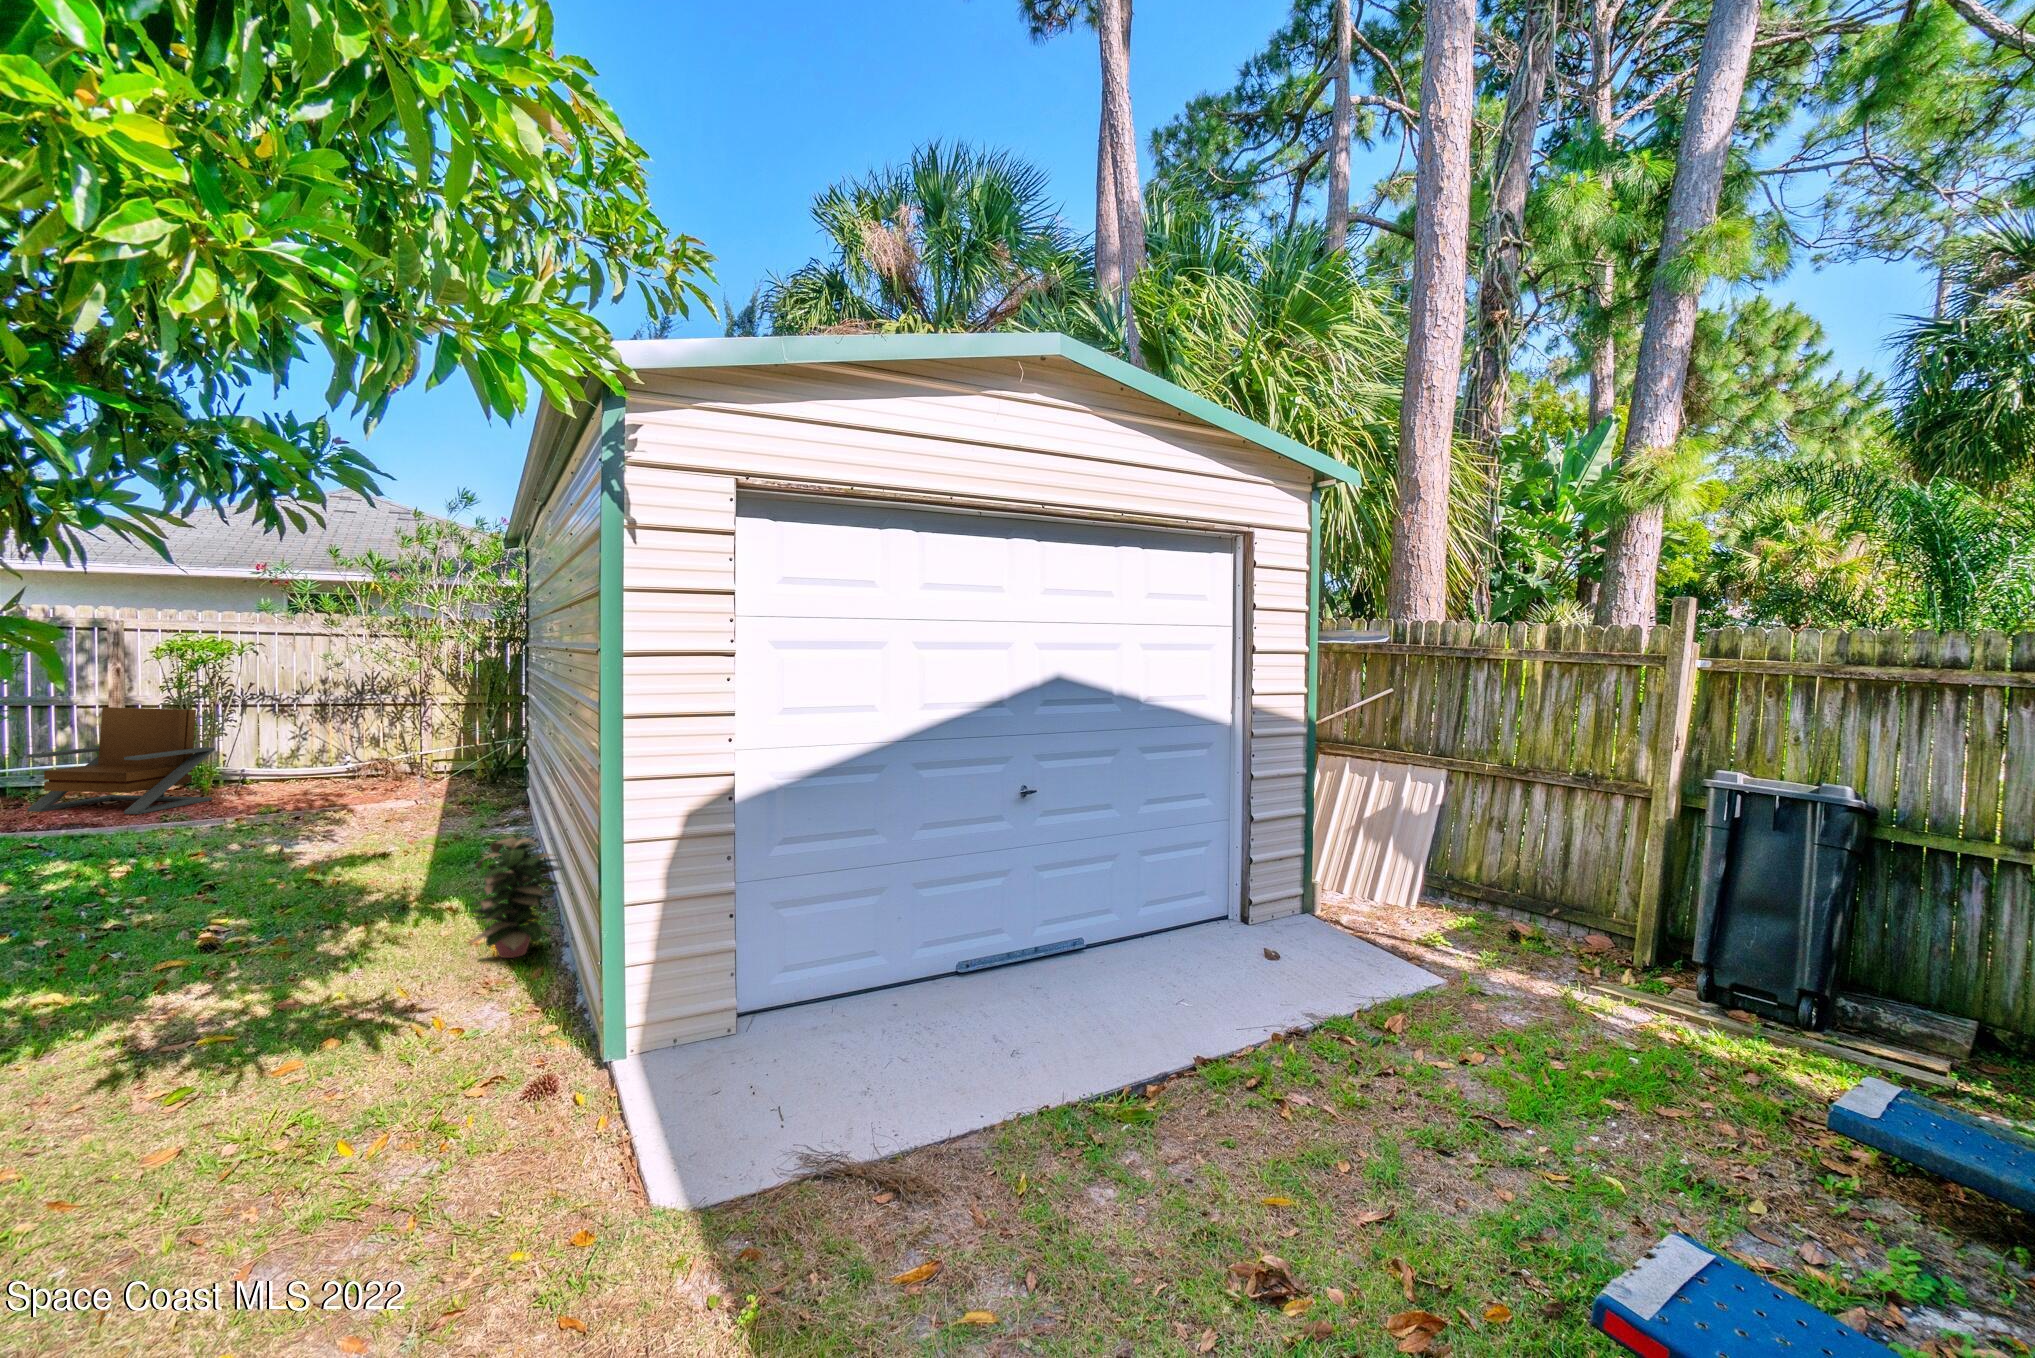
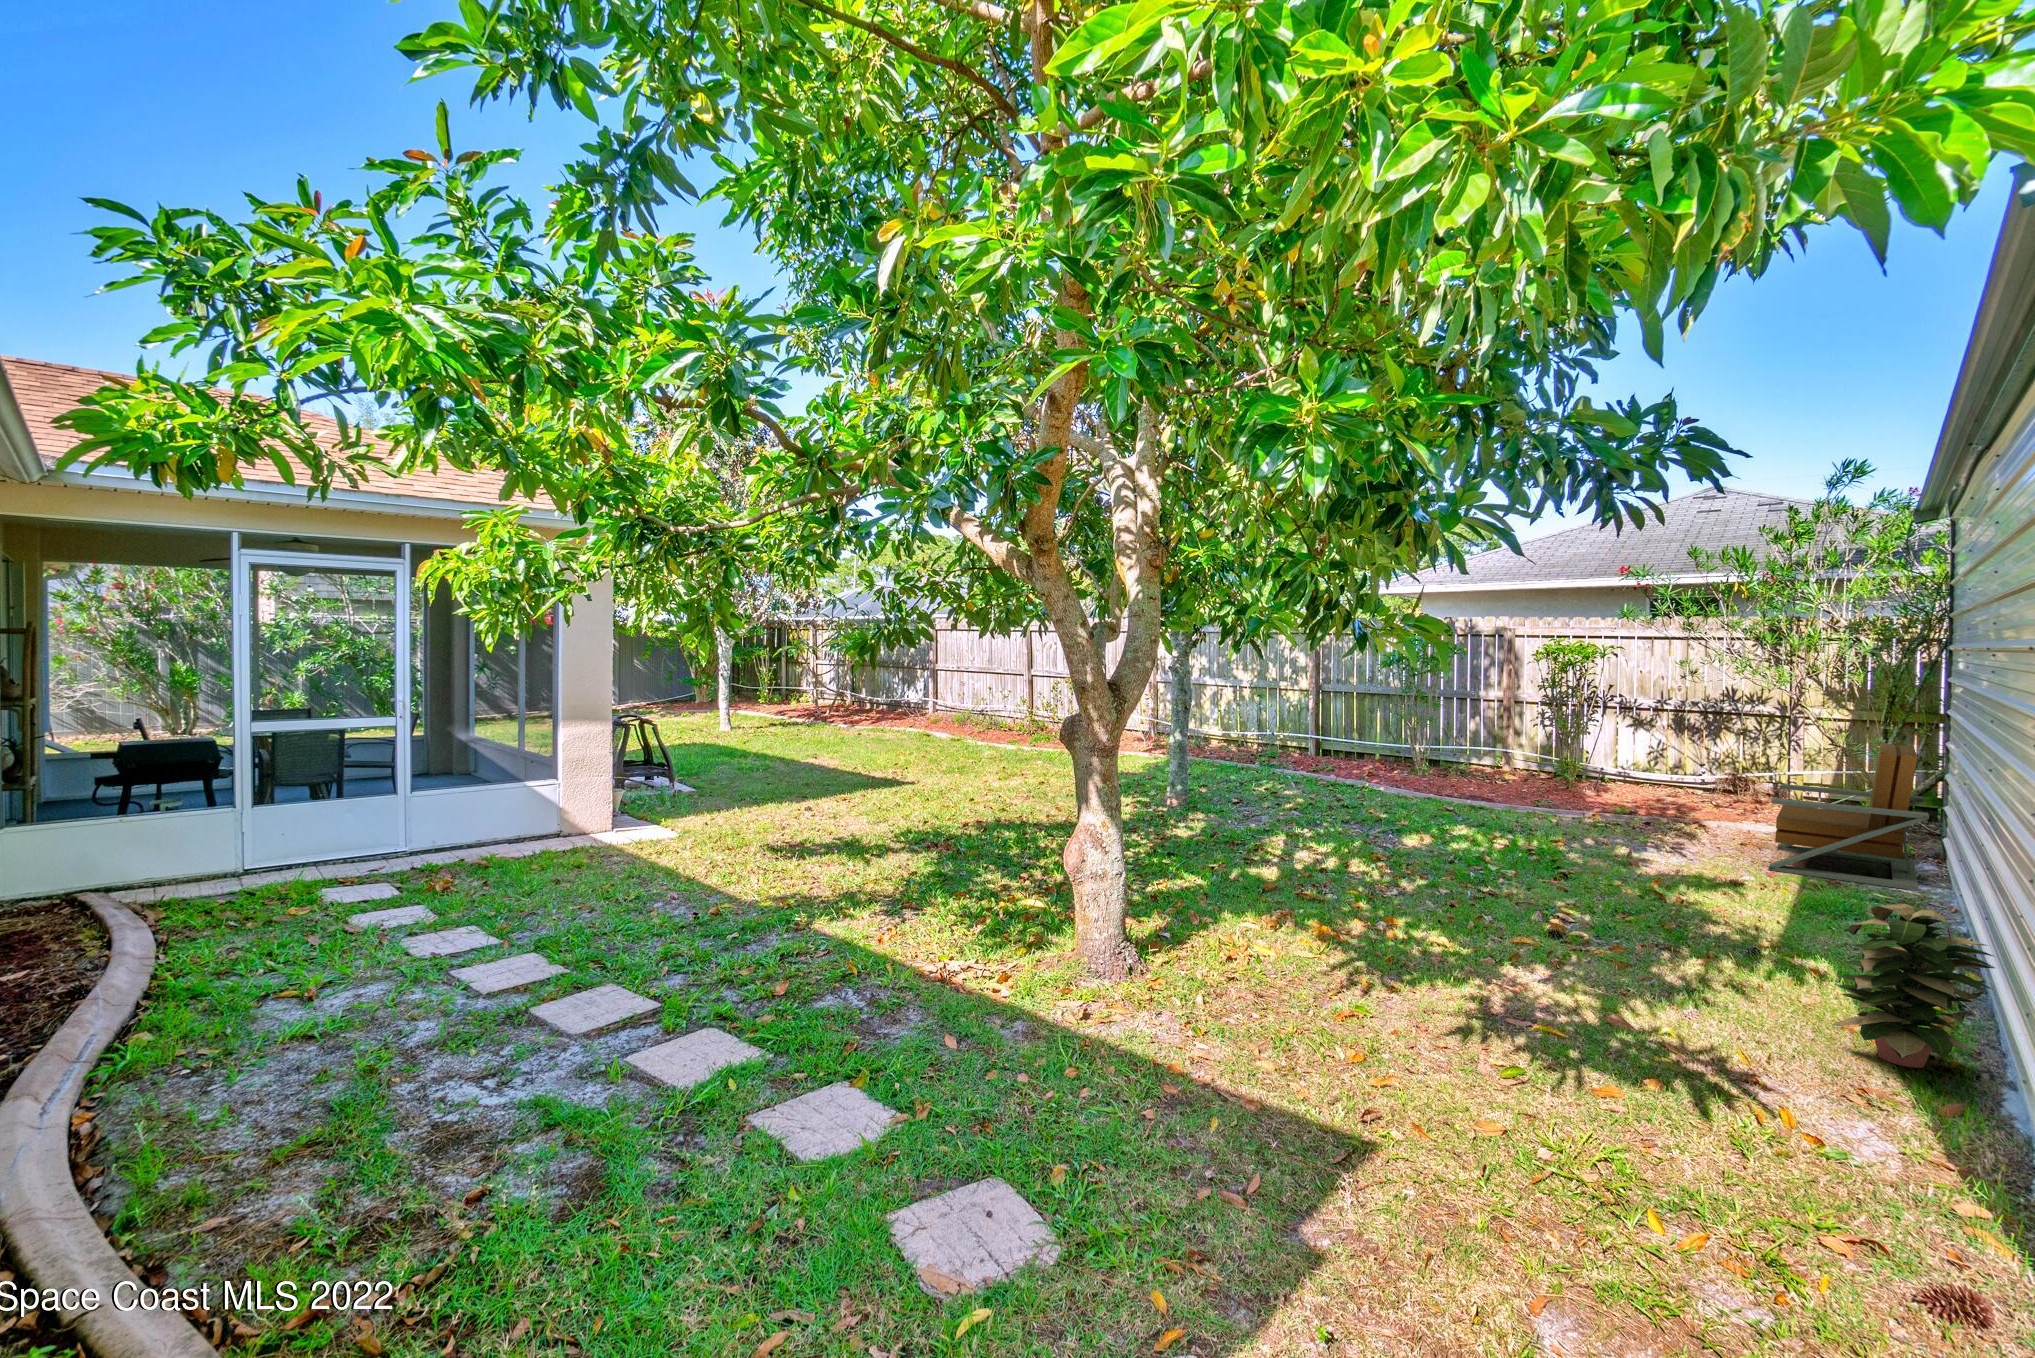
lounge chair: present [27,707,215,814] -> present [1769,743,1929,891]

